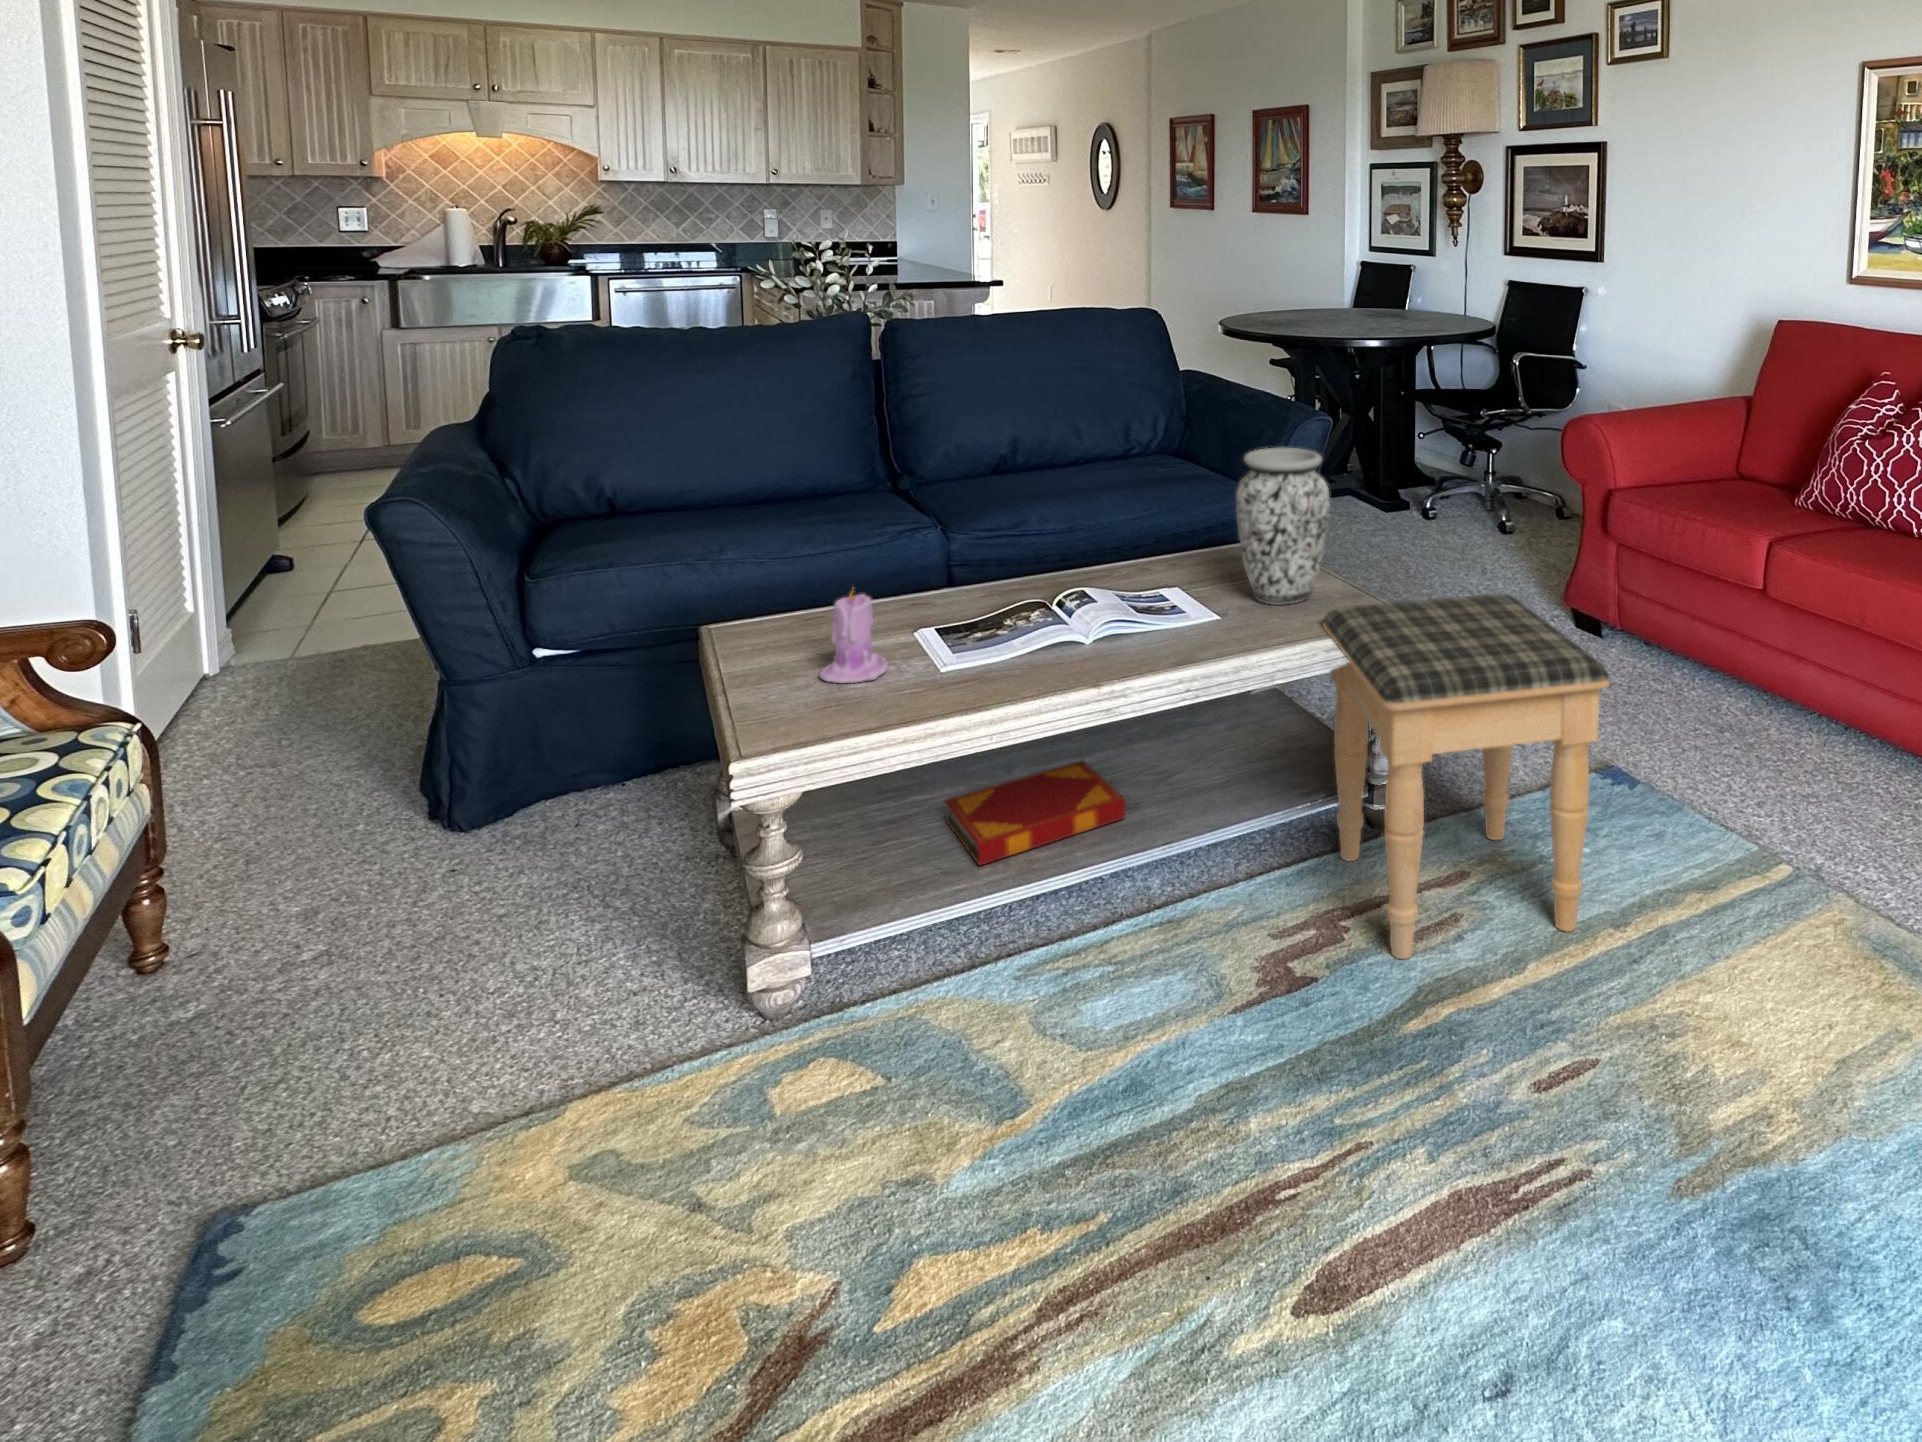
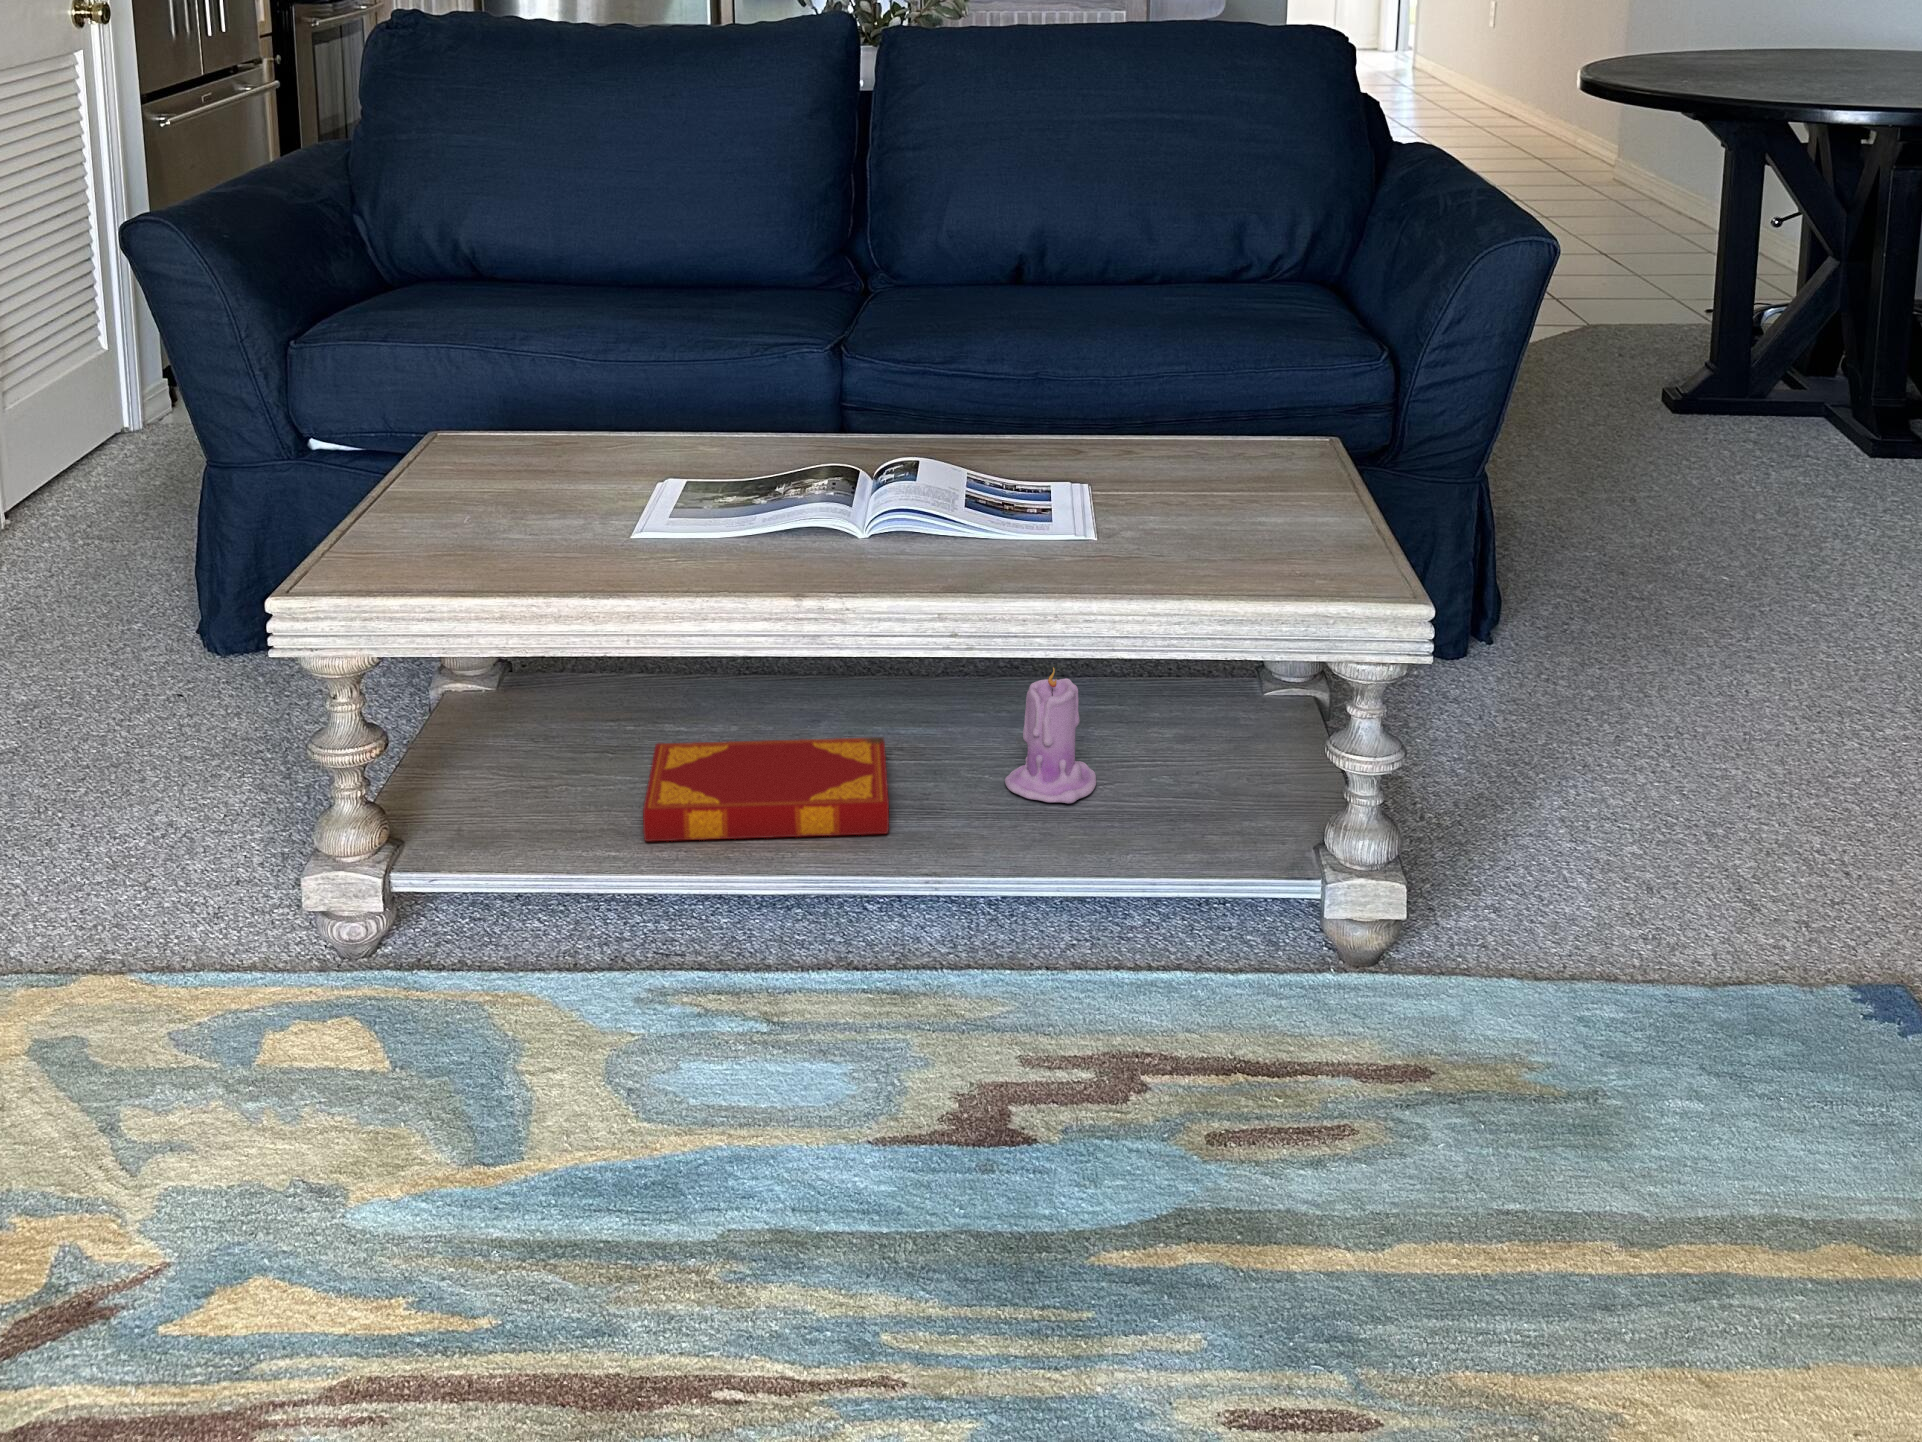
vase: present [1236,448,1330,605] -> none [1143,268,1313,545]
candle: present [819,593,888,683] -> present [1005,668,1096,803]
footstool: present [1323,593,1609,959] -> none [1155,559,1623,1224]

